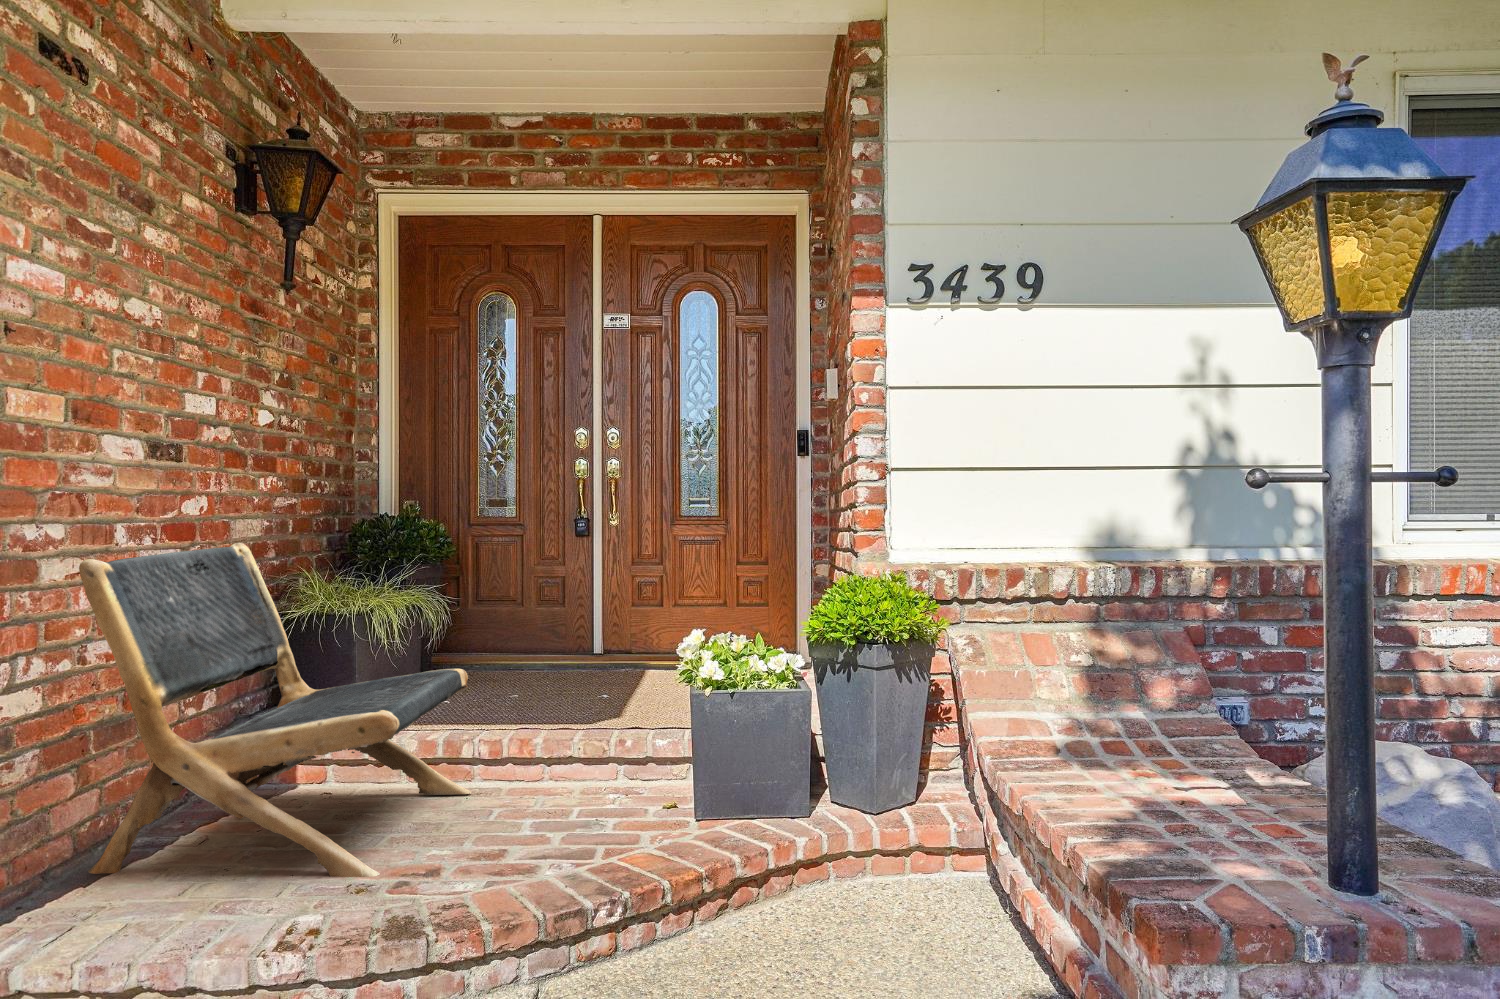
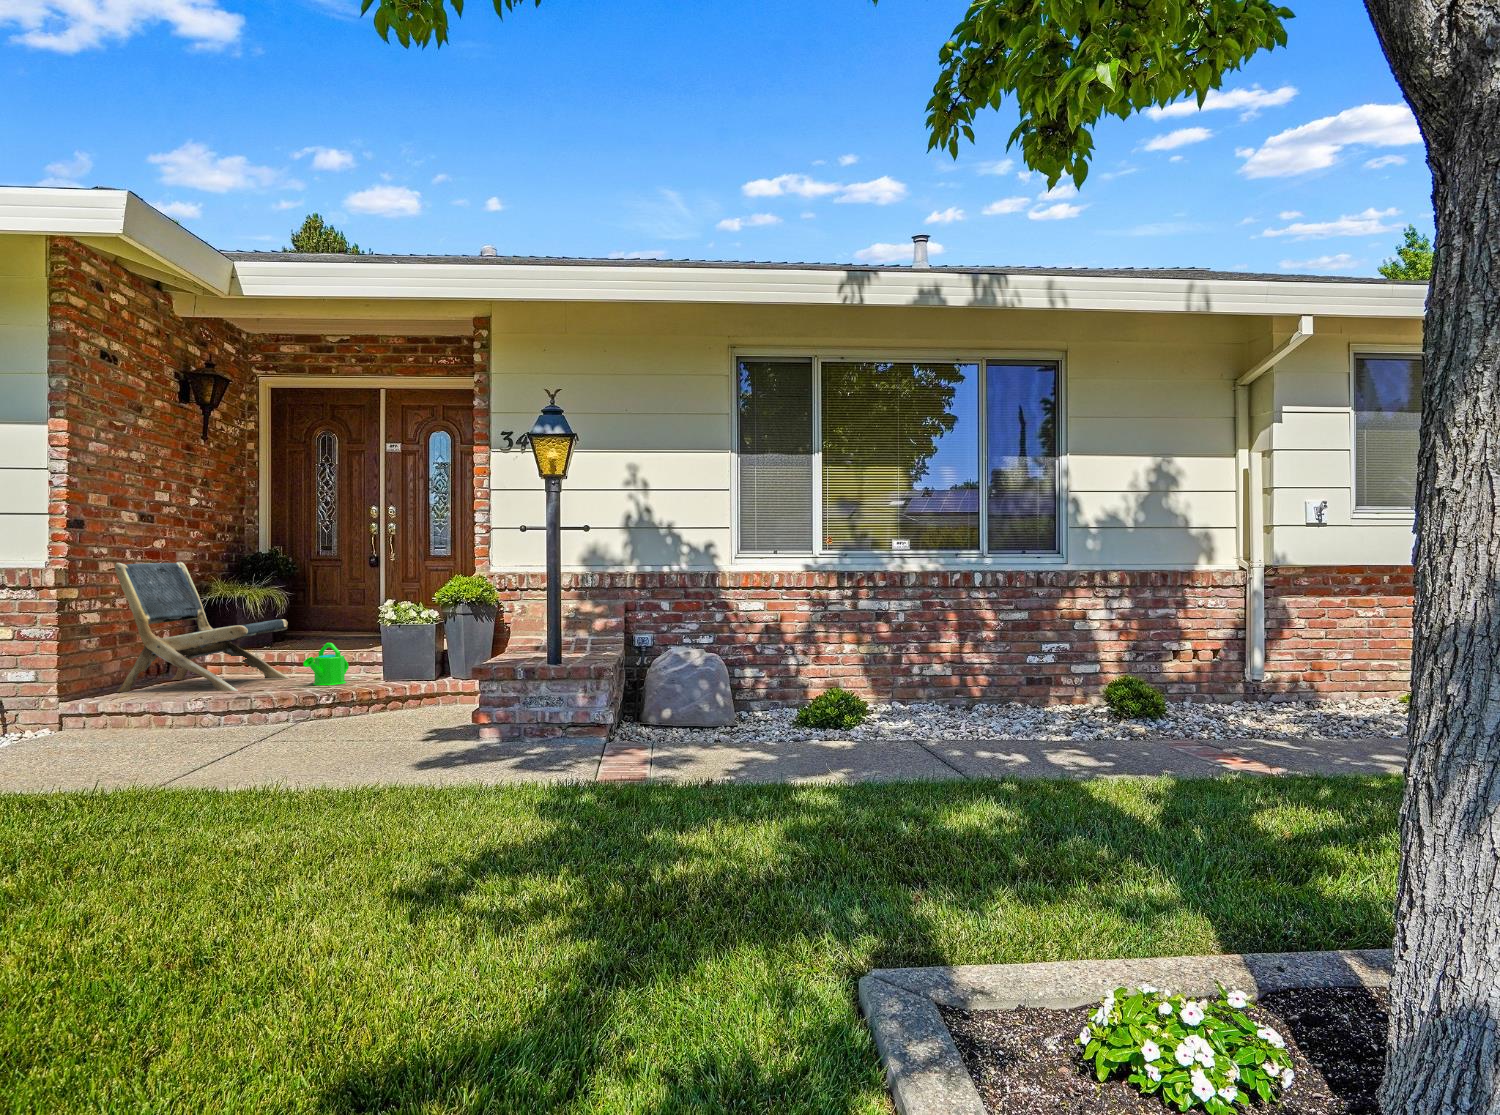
watering can: none [528,735,613,843] -> present [303,643,349,685]

